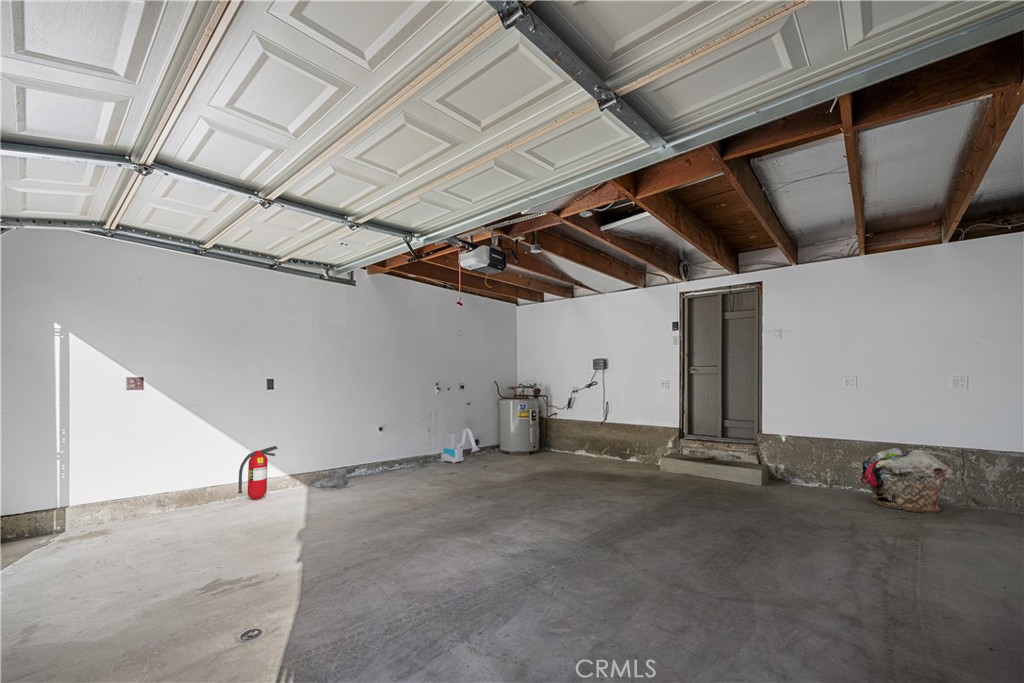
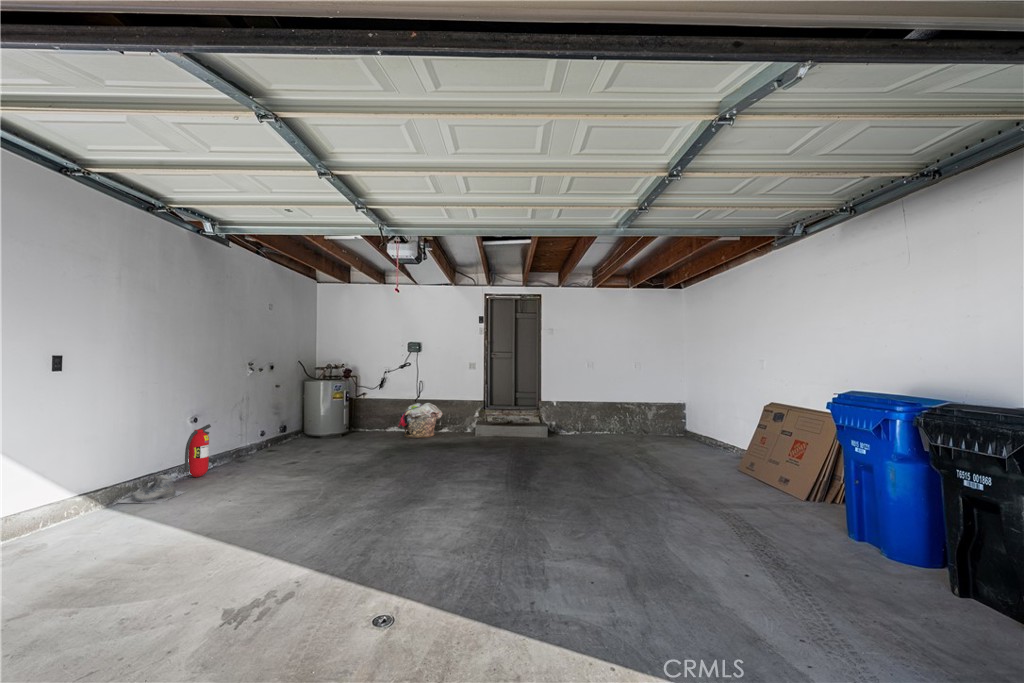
vacuum cleaner: present [441,428,480,463] -> none [252,414,311,455]
fire extinguisher: present [238,446,278,499] -> present [184,424,211,477]
laundry basket: present [861,448,953,514] -> present [398,403,443,438]

